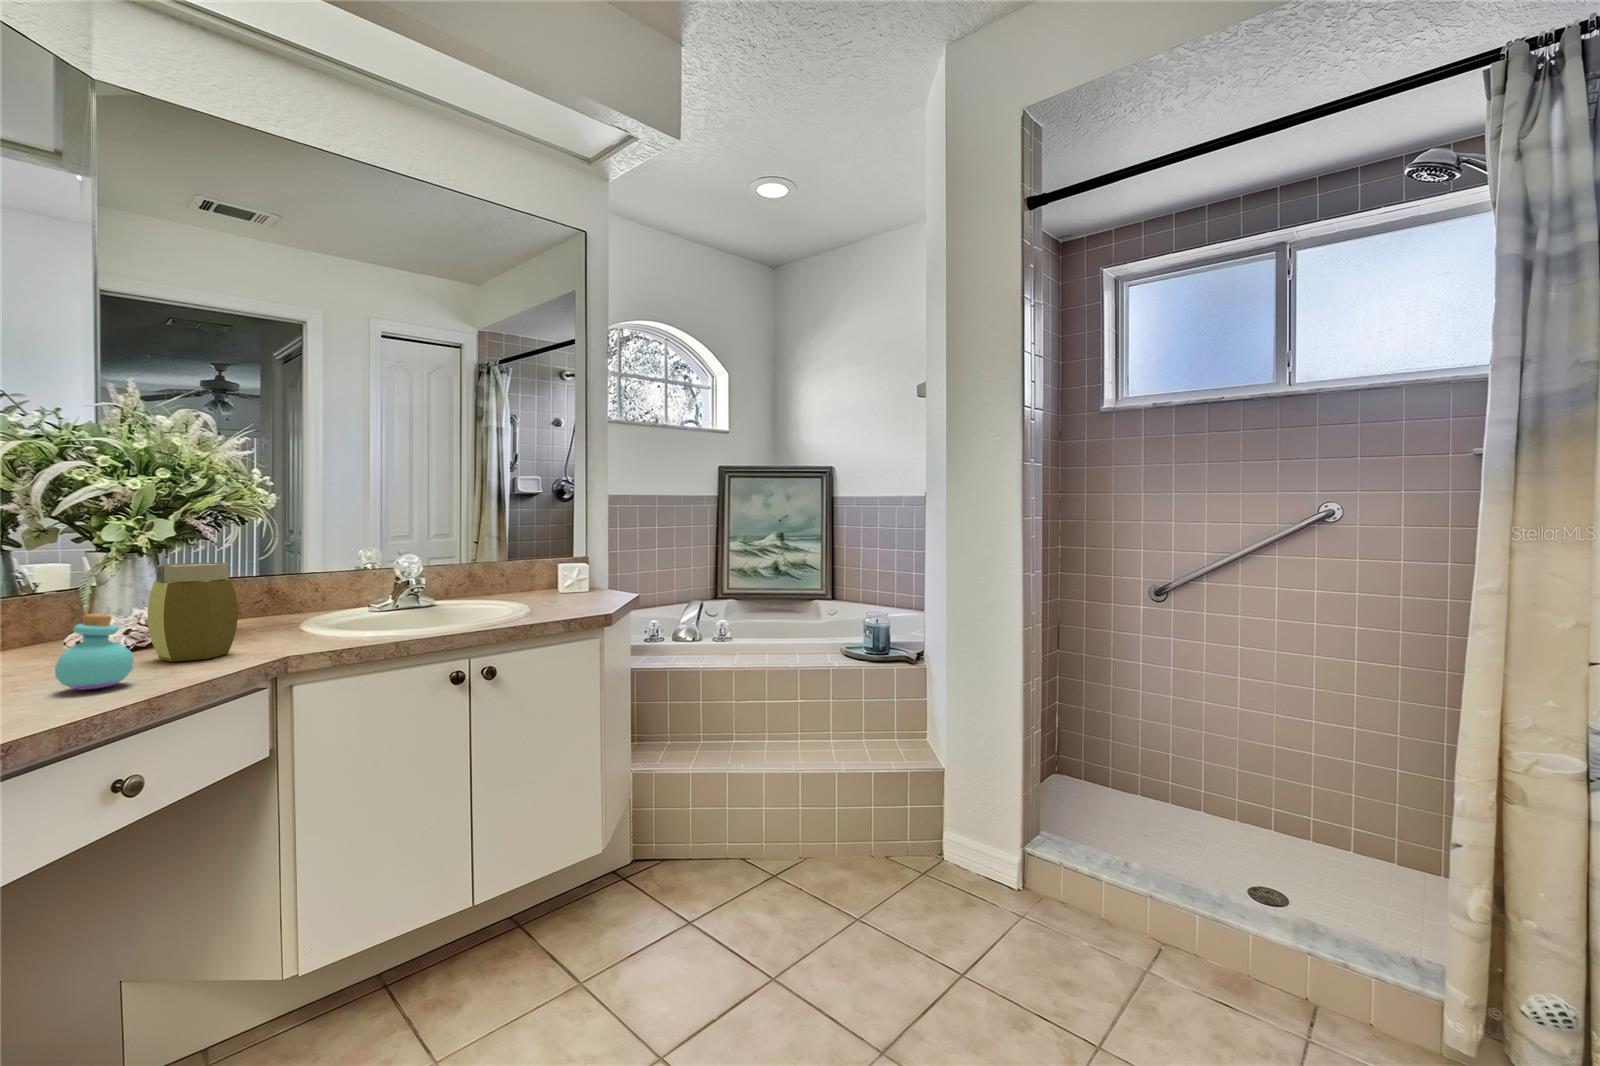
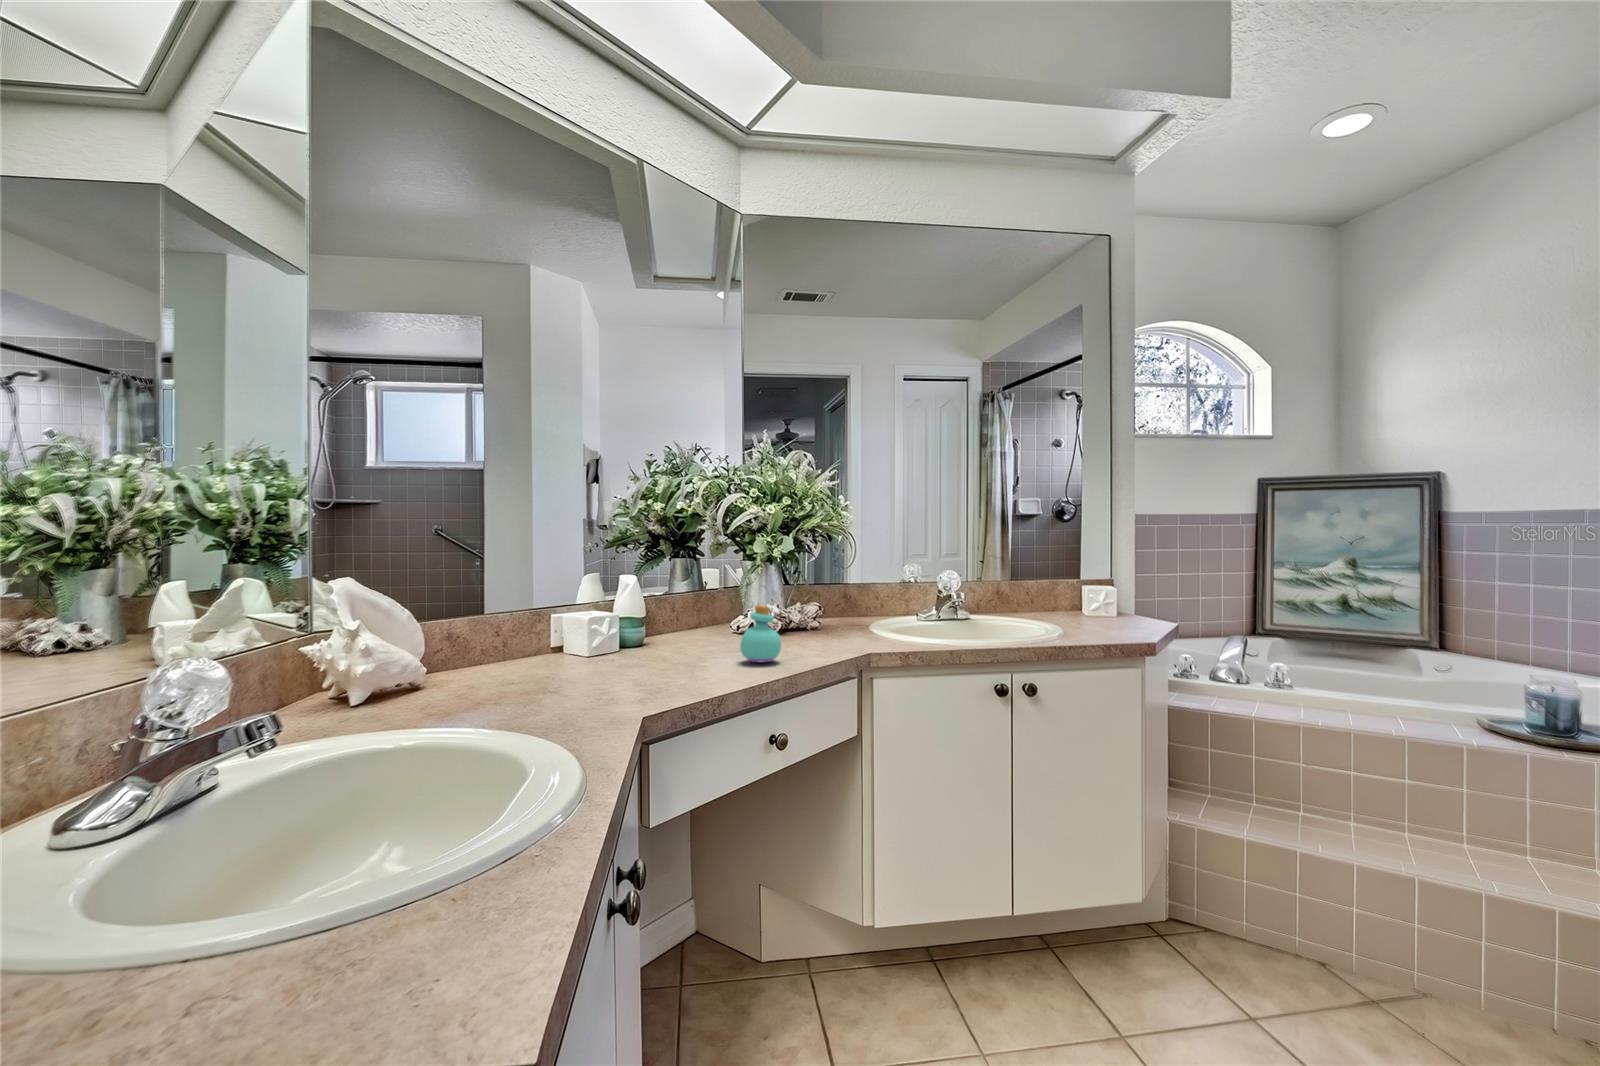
jar: present [148,563,238,662] -> none [782,570,837,648]

